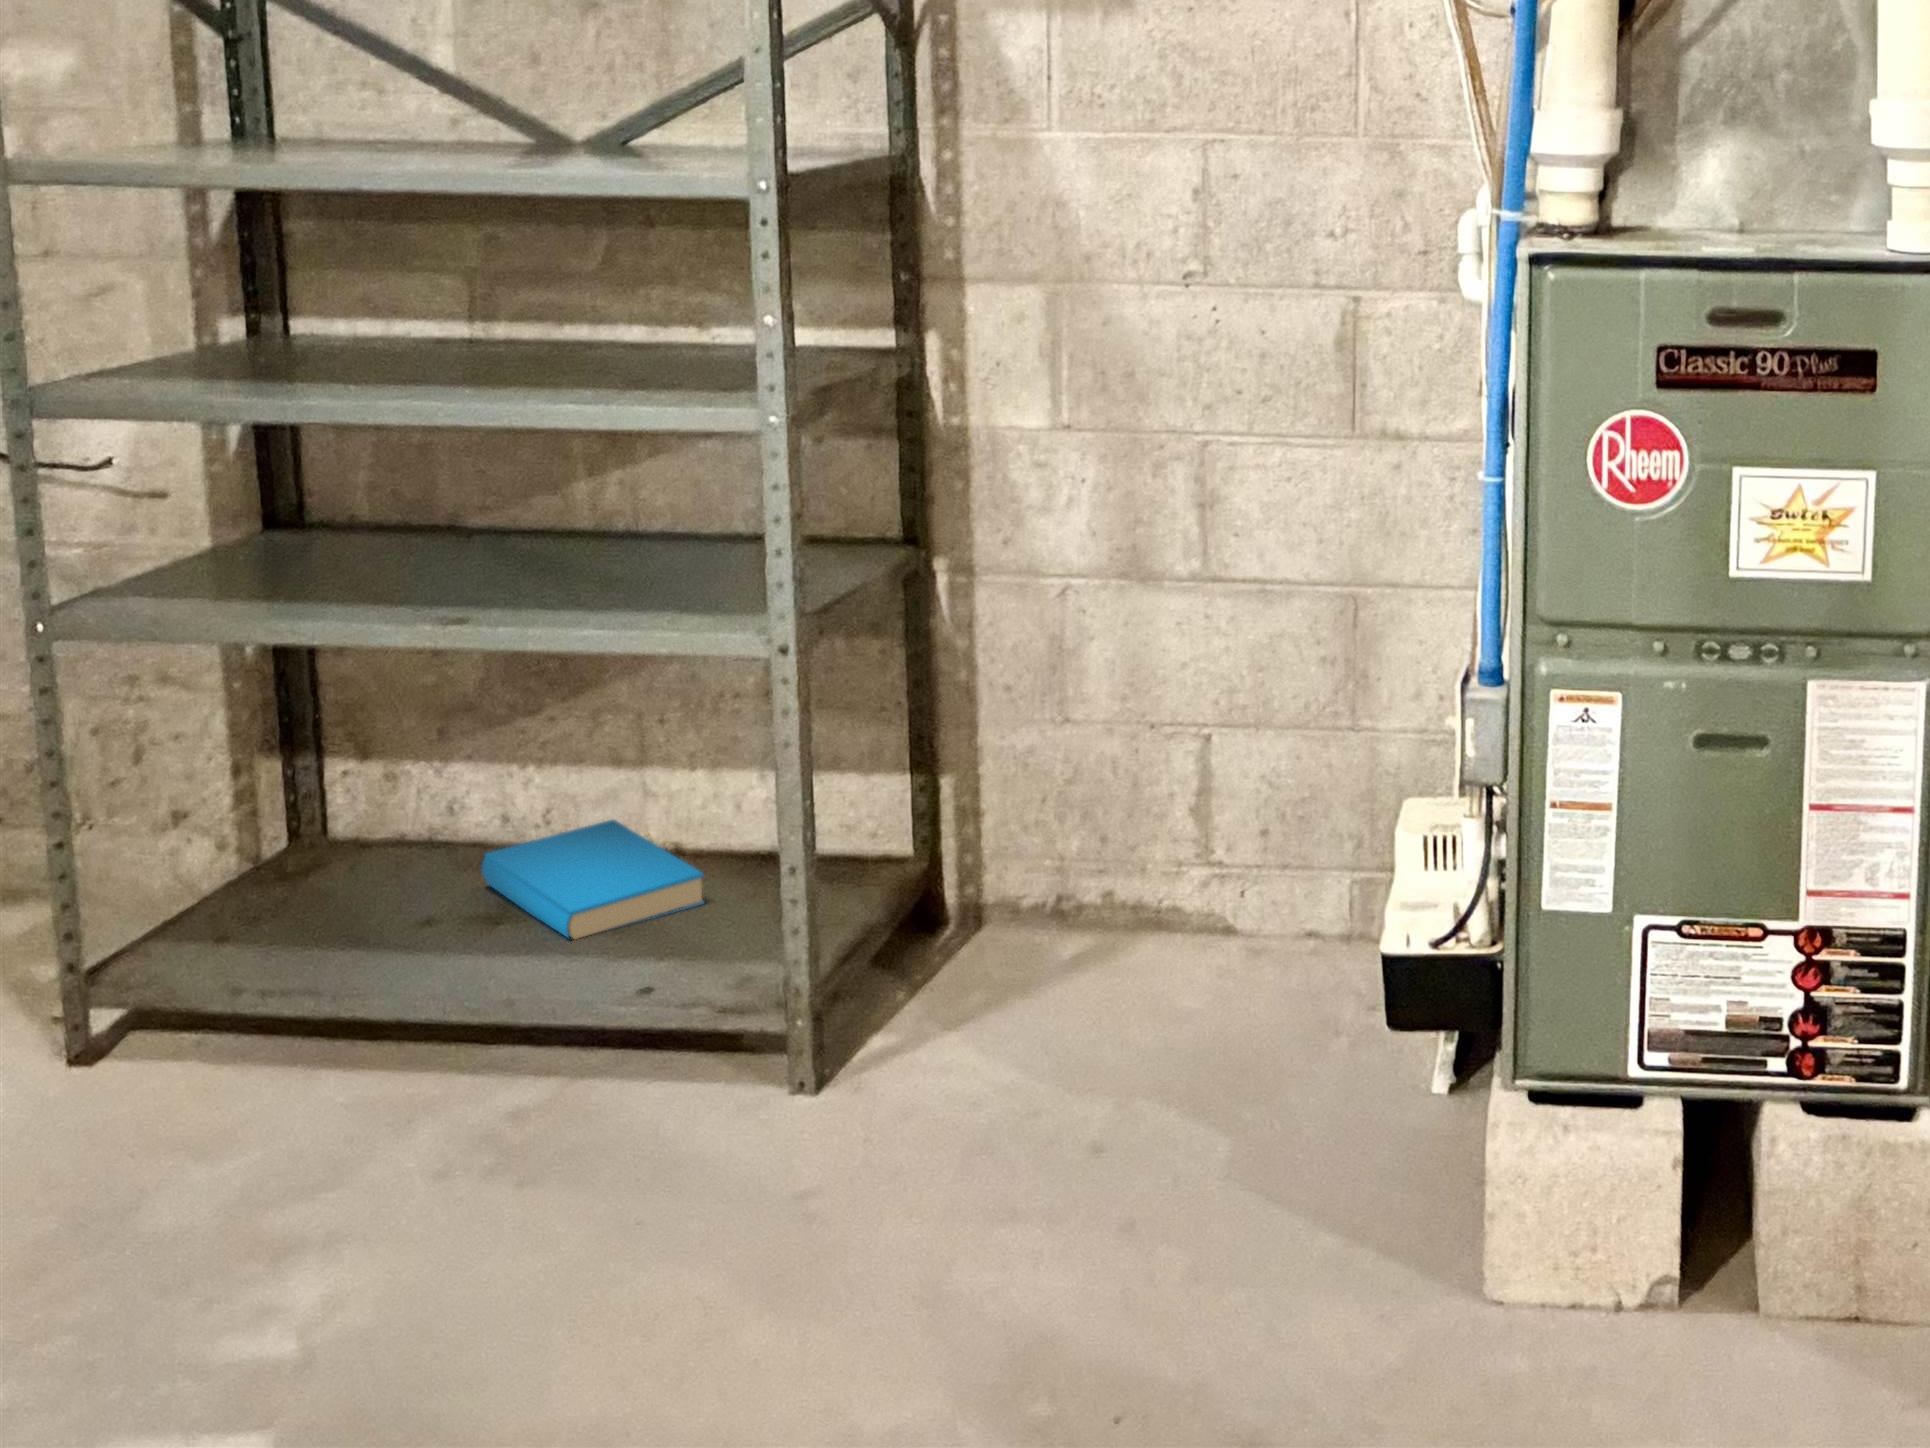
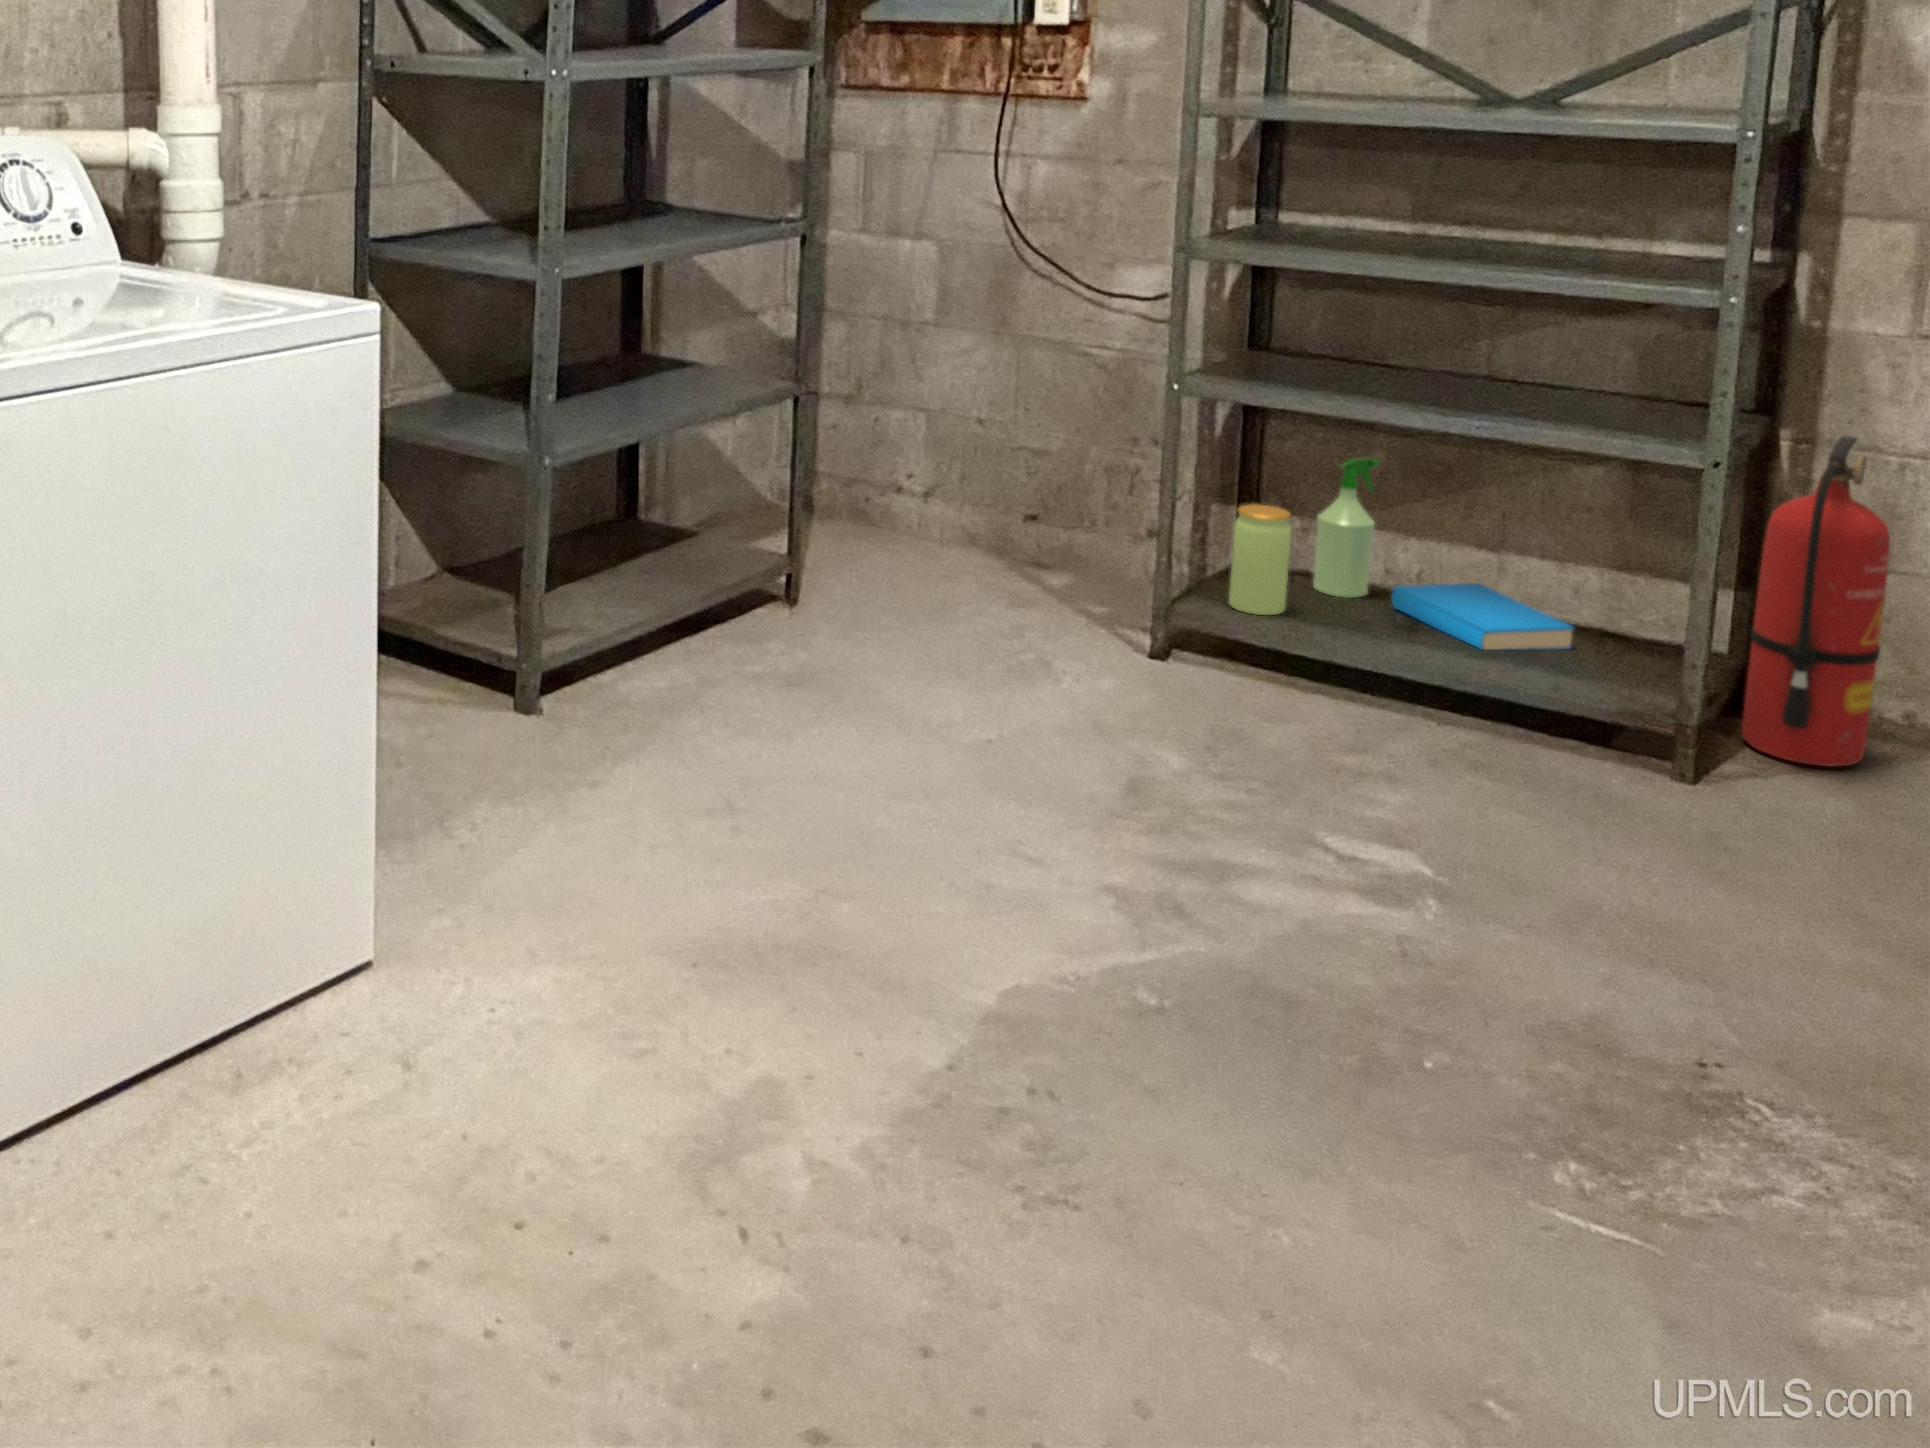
fire extinguisher: none [900,564,1042,1006] -> present [1742,436,1890,766]
spray bottle: none [378,667,466,881] -> present [1313,459,1380,598]
jar: none [203,779,303,955] -> present [1229,504,1291,615]

